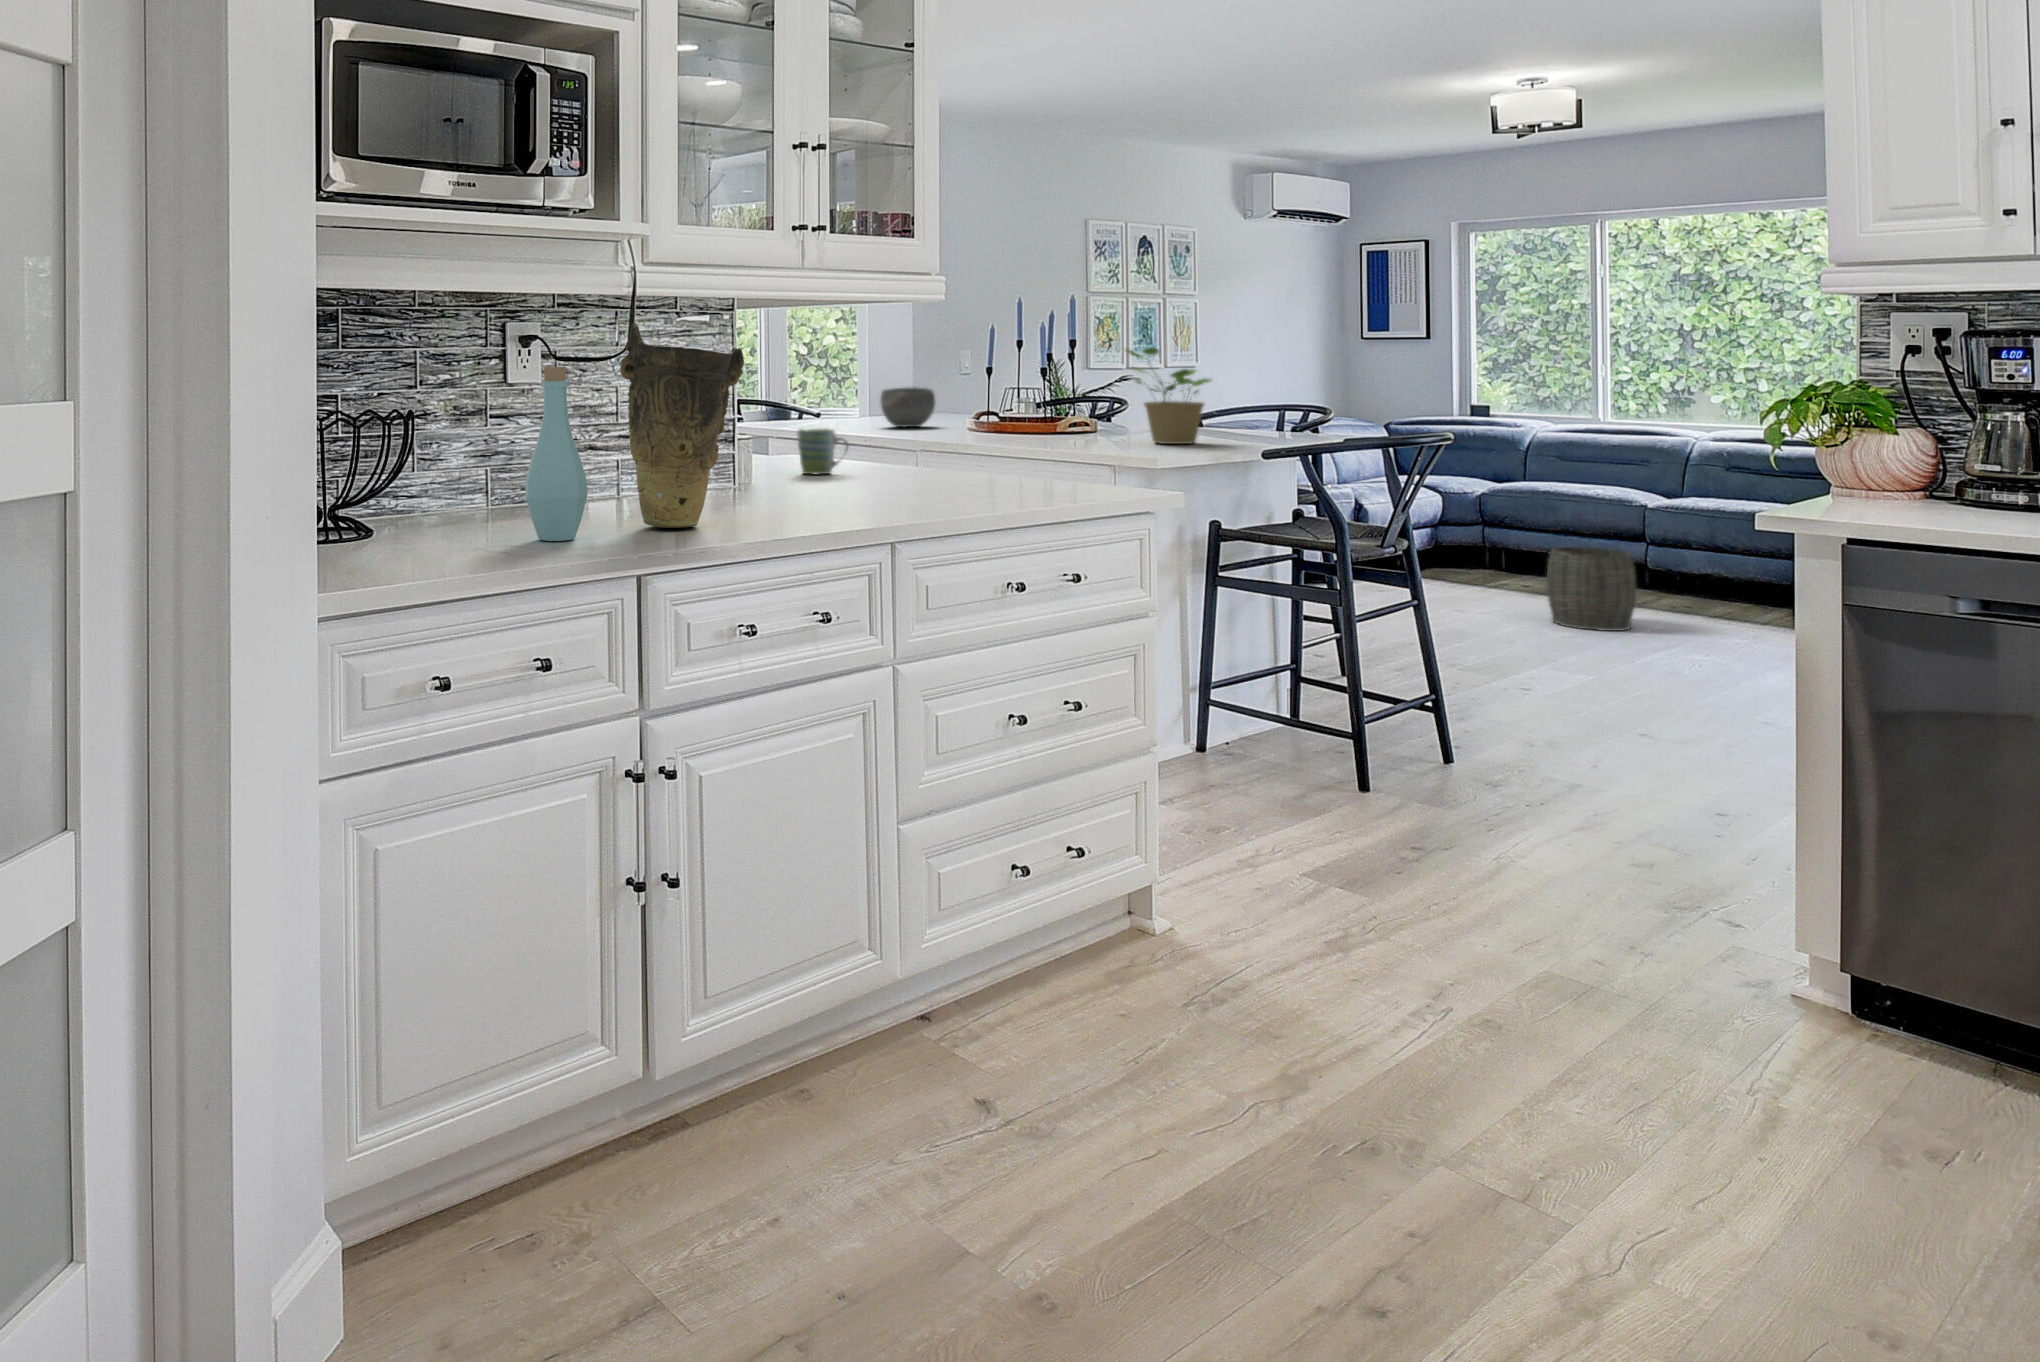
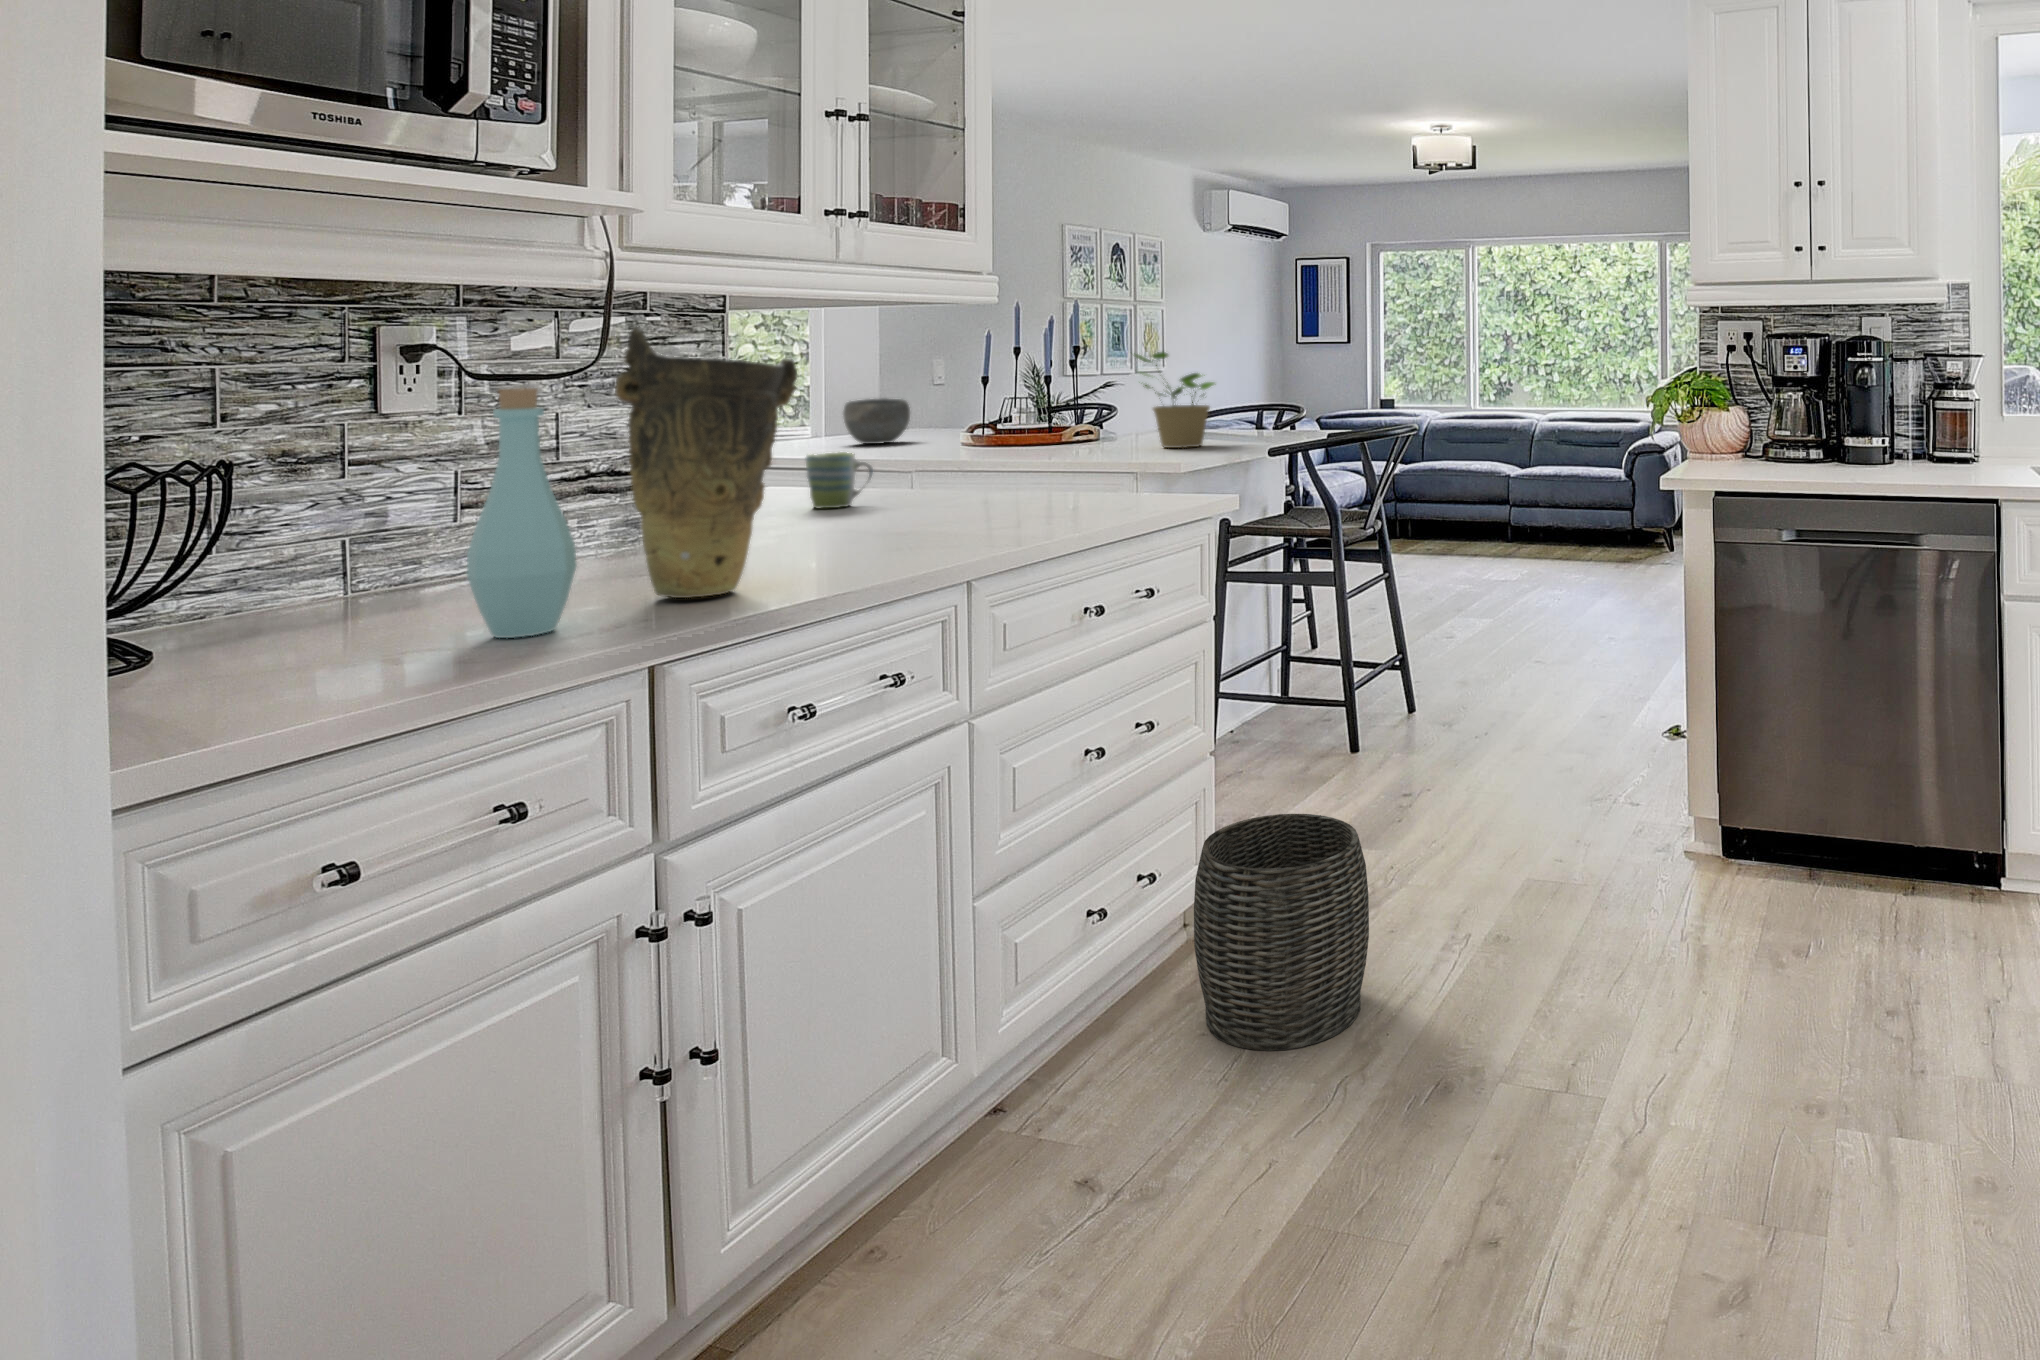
woven basket: present [1547,547,1636,631] -> present [1194,814,1369,1051]

